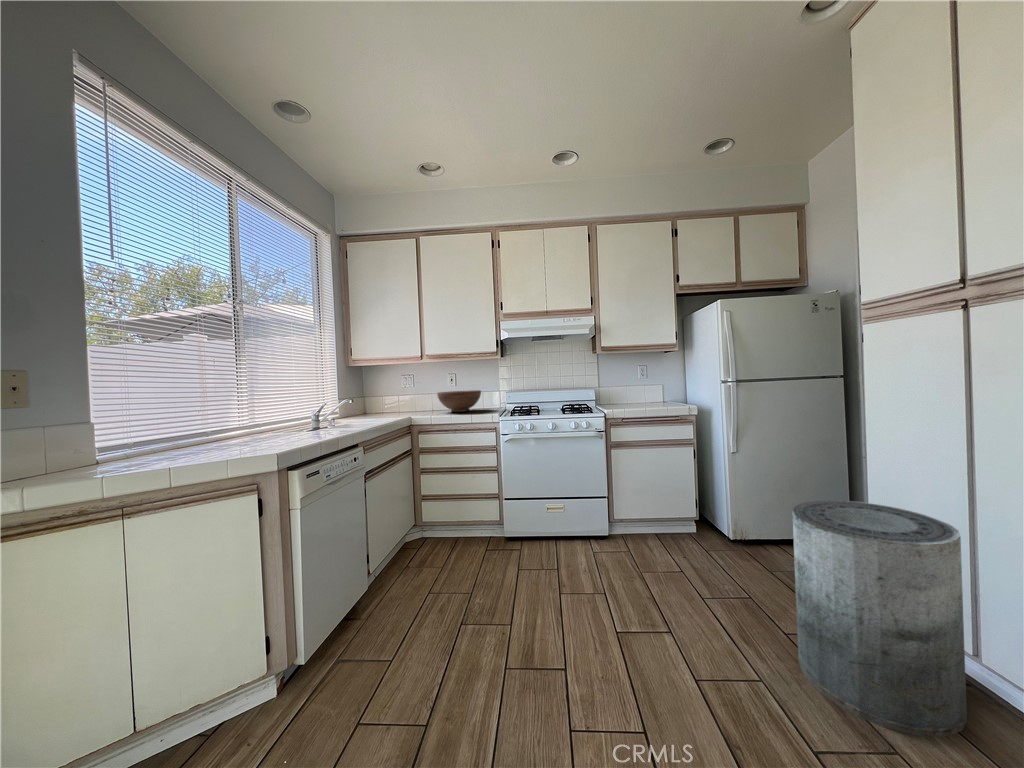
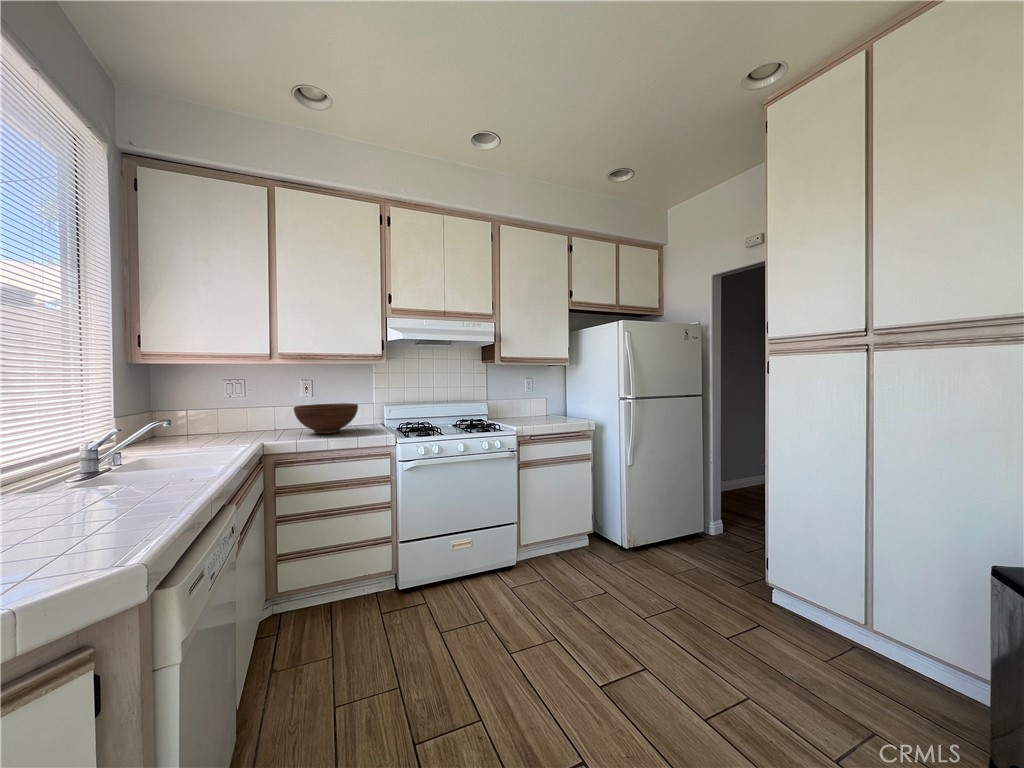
trash can: present [792,500,967,737] -> none [746,508,878,707]

